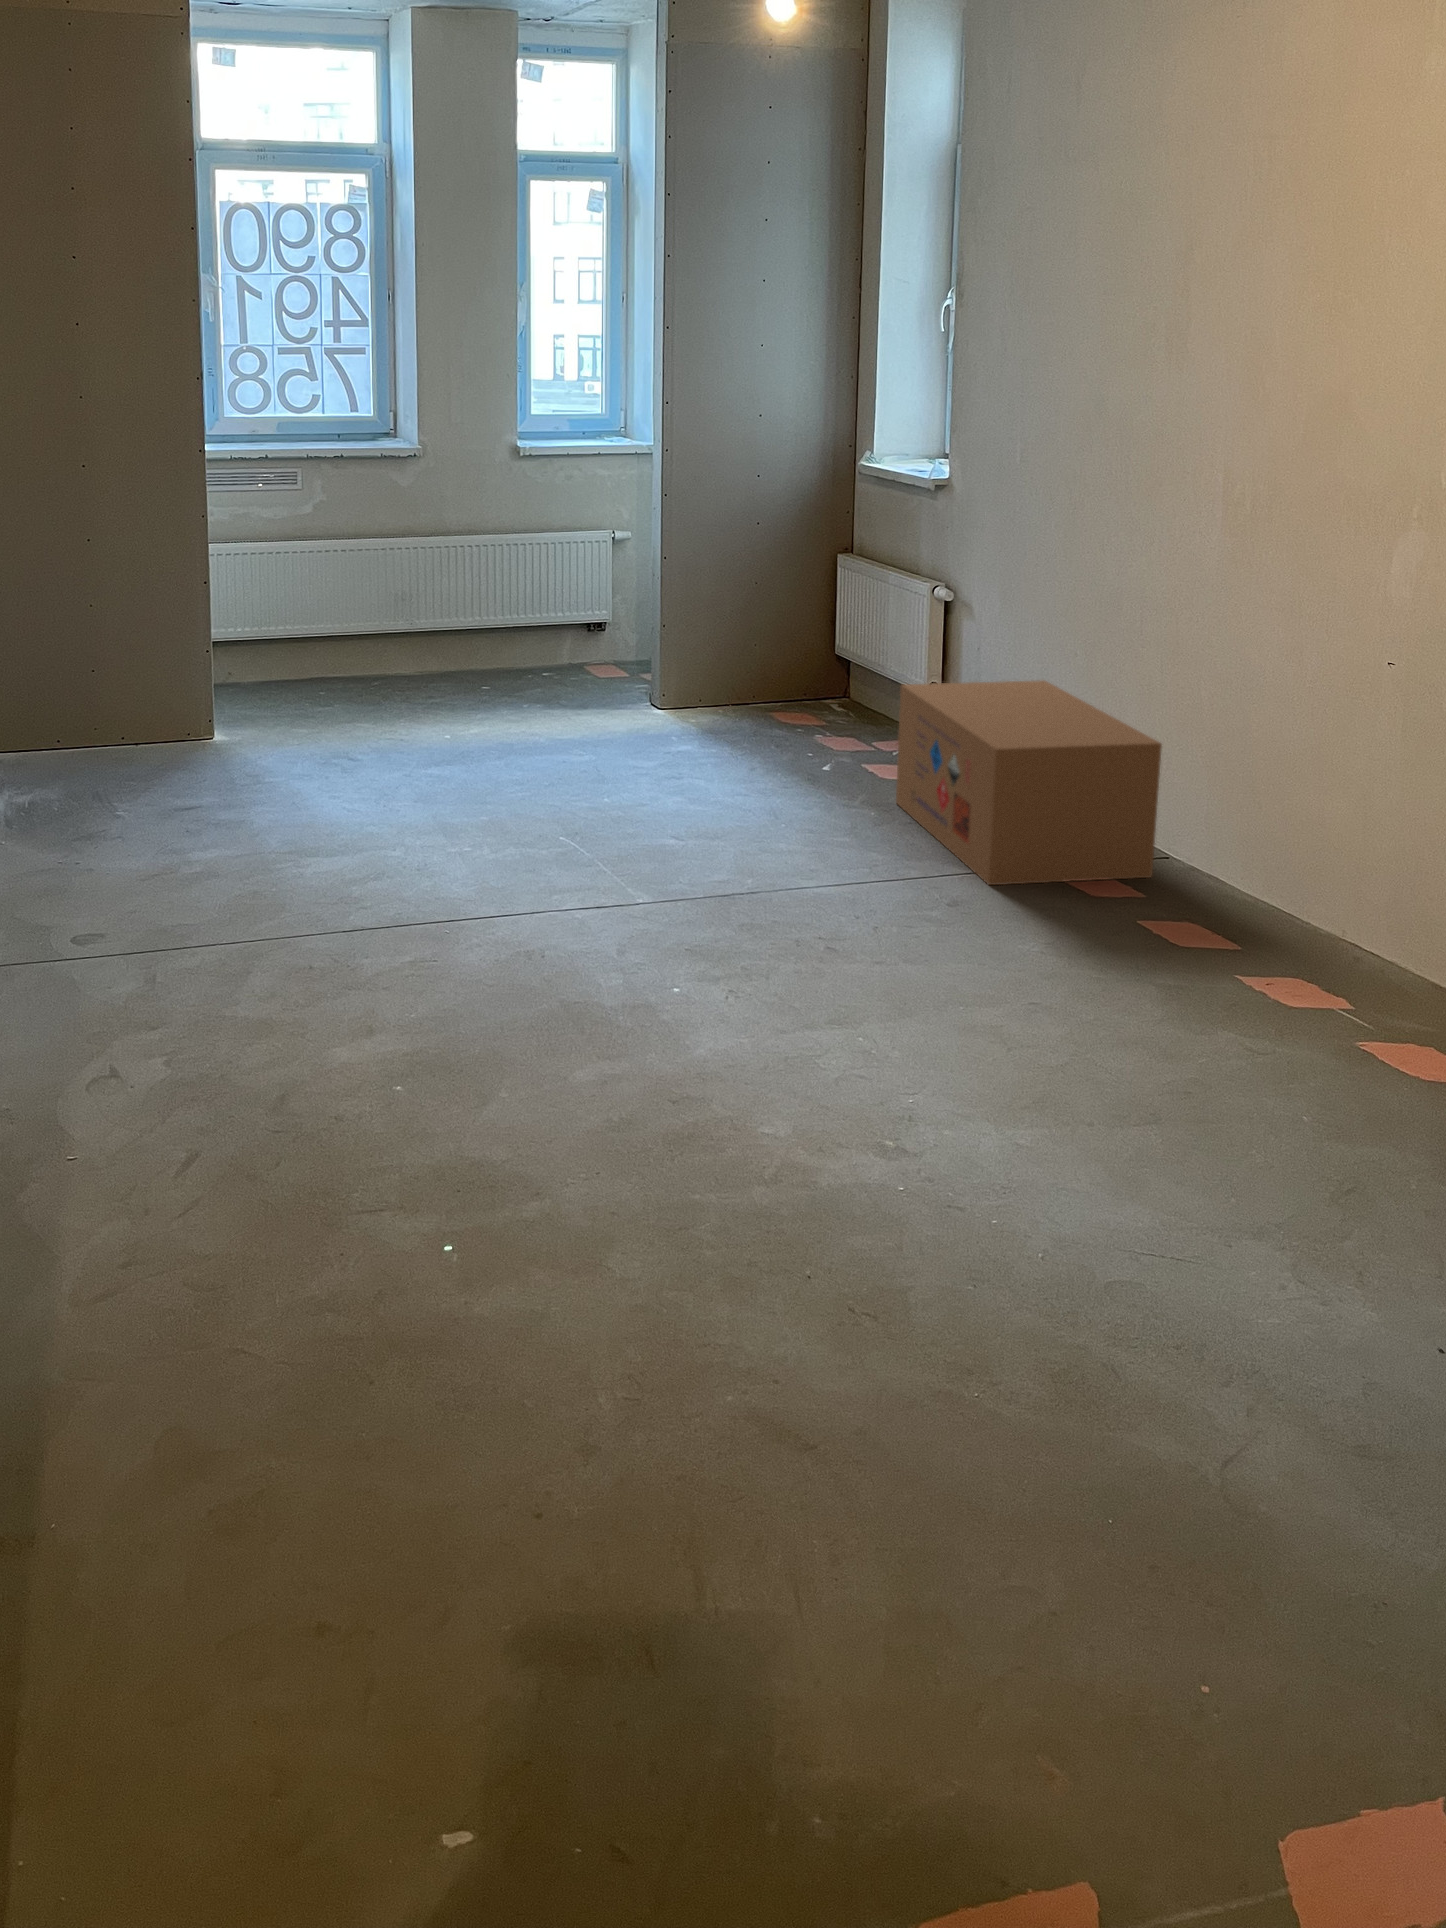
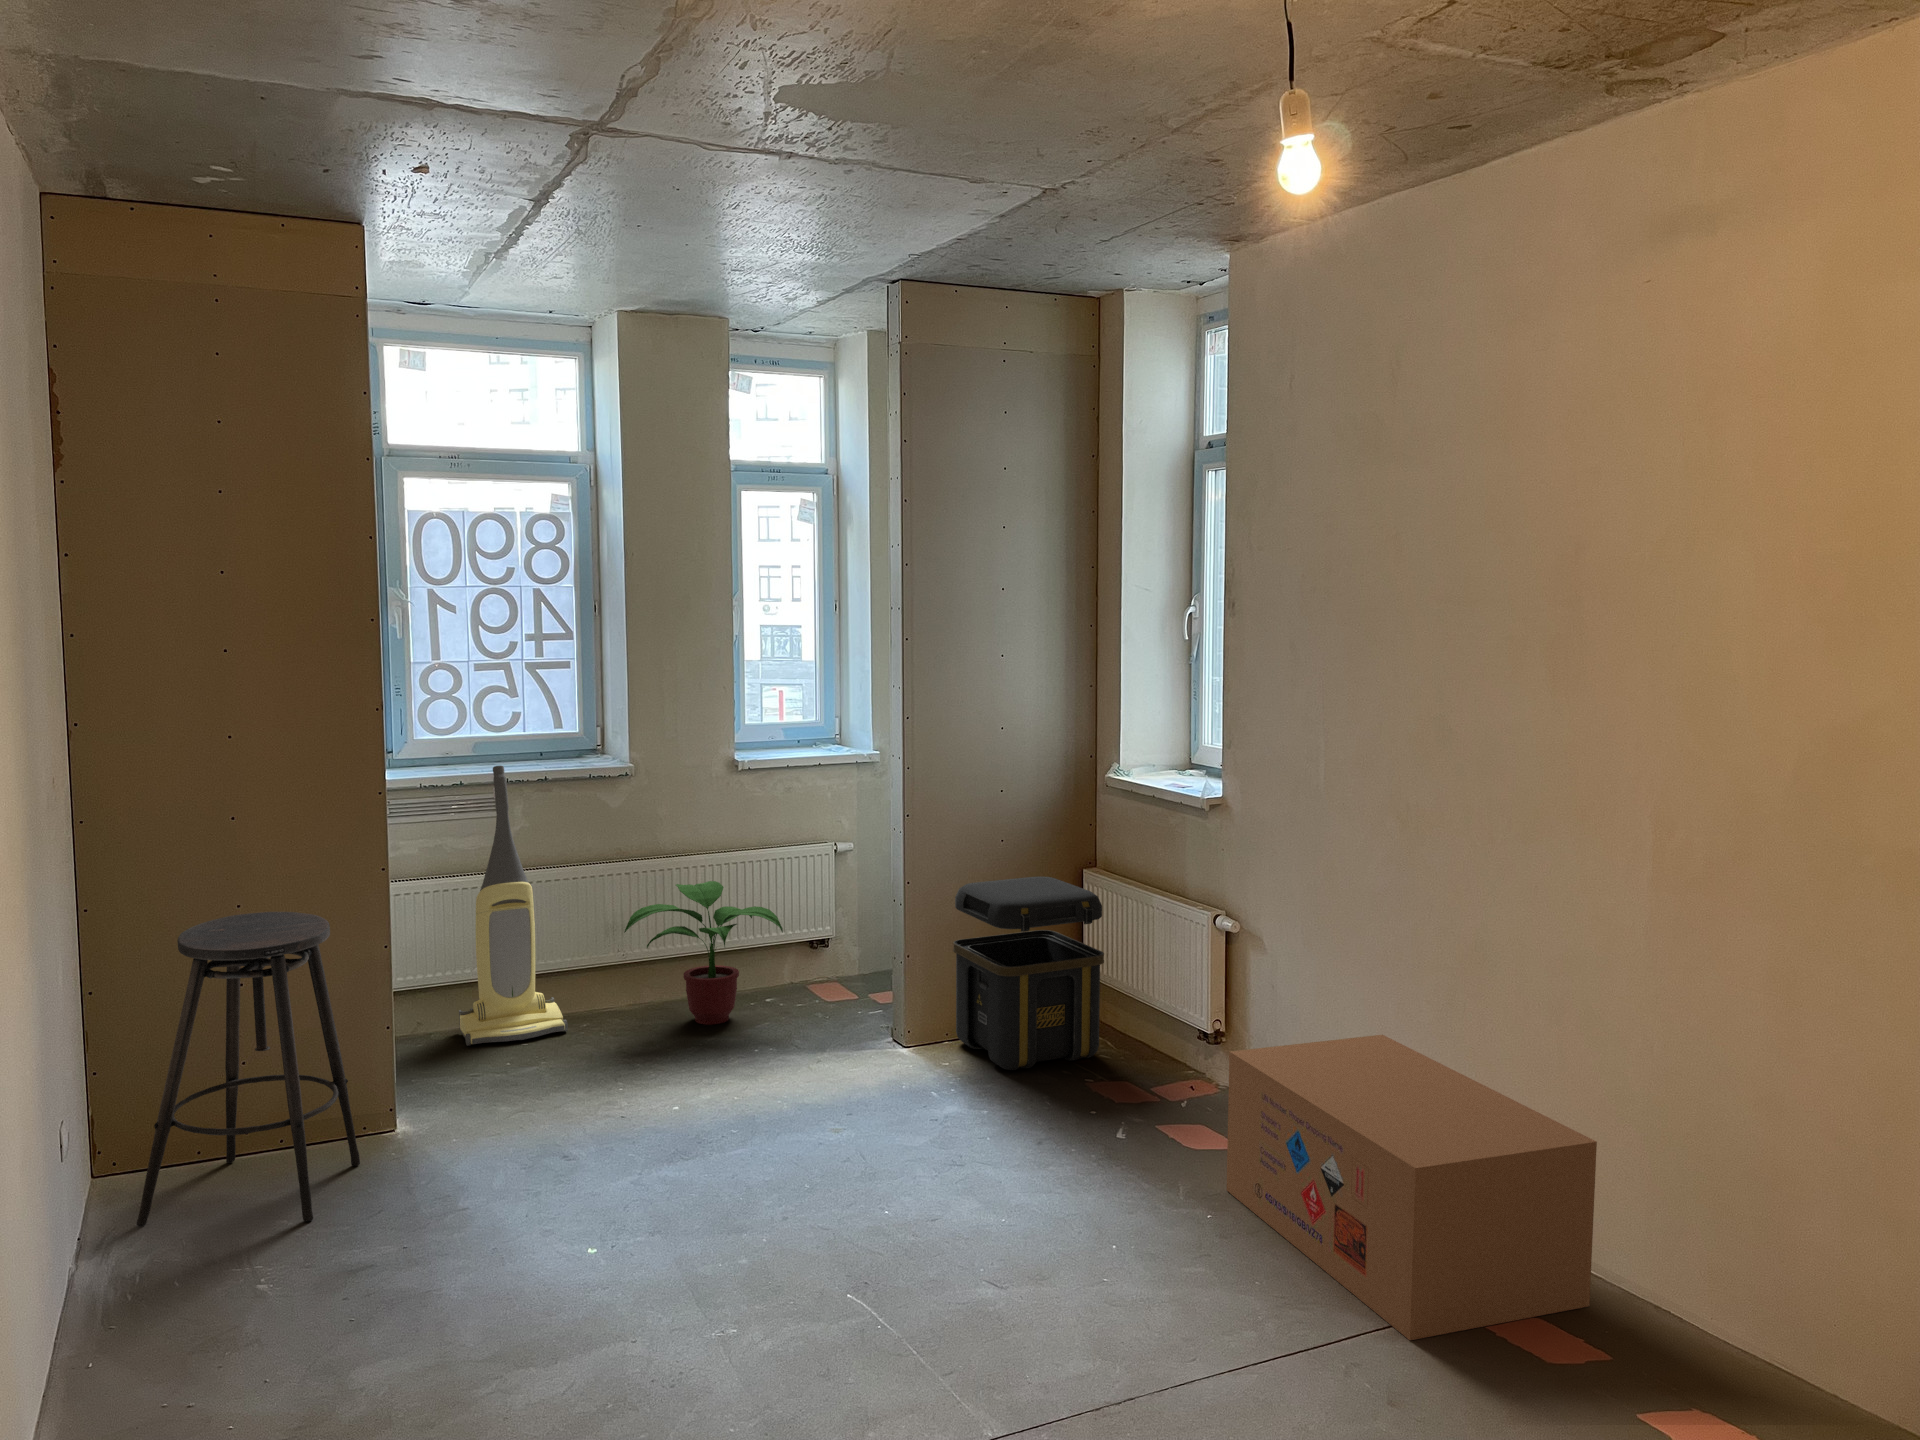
vacuum cleaner: none [265,440,359,688] -> present [459,765,568,1046]
stool: none [25,544,188,783] -> present [137,912,360,1226]
toolbox: none [704,555,839,724] -> present [953,877,1104,1070]
potted plant: none [409,556,552,683] -> present [624,881,783,1024]

